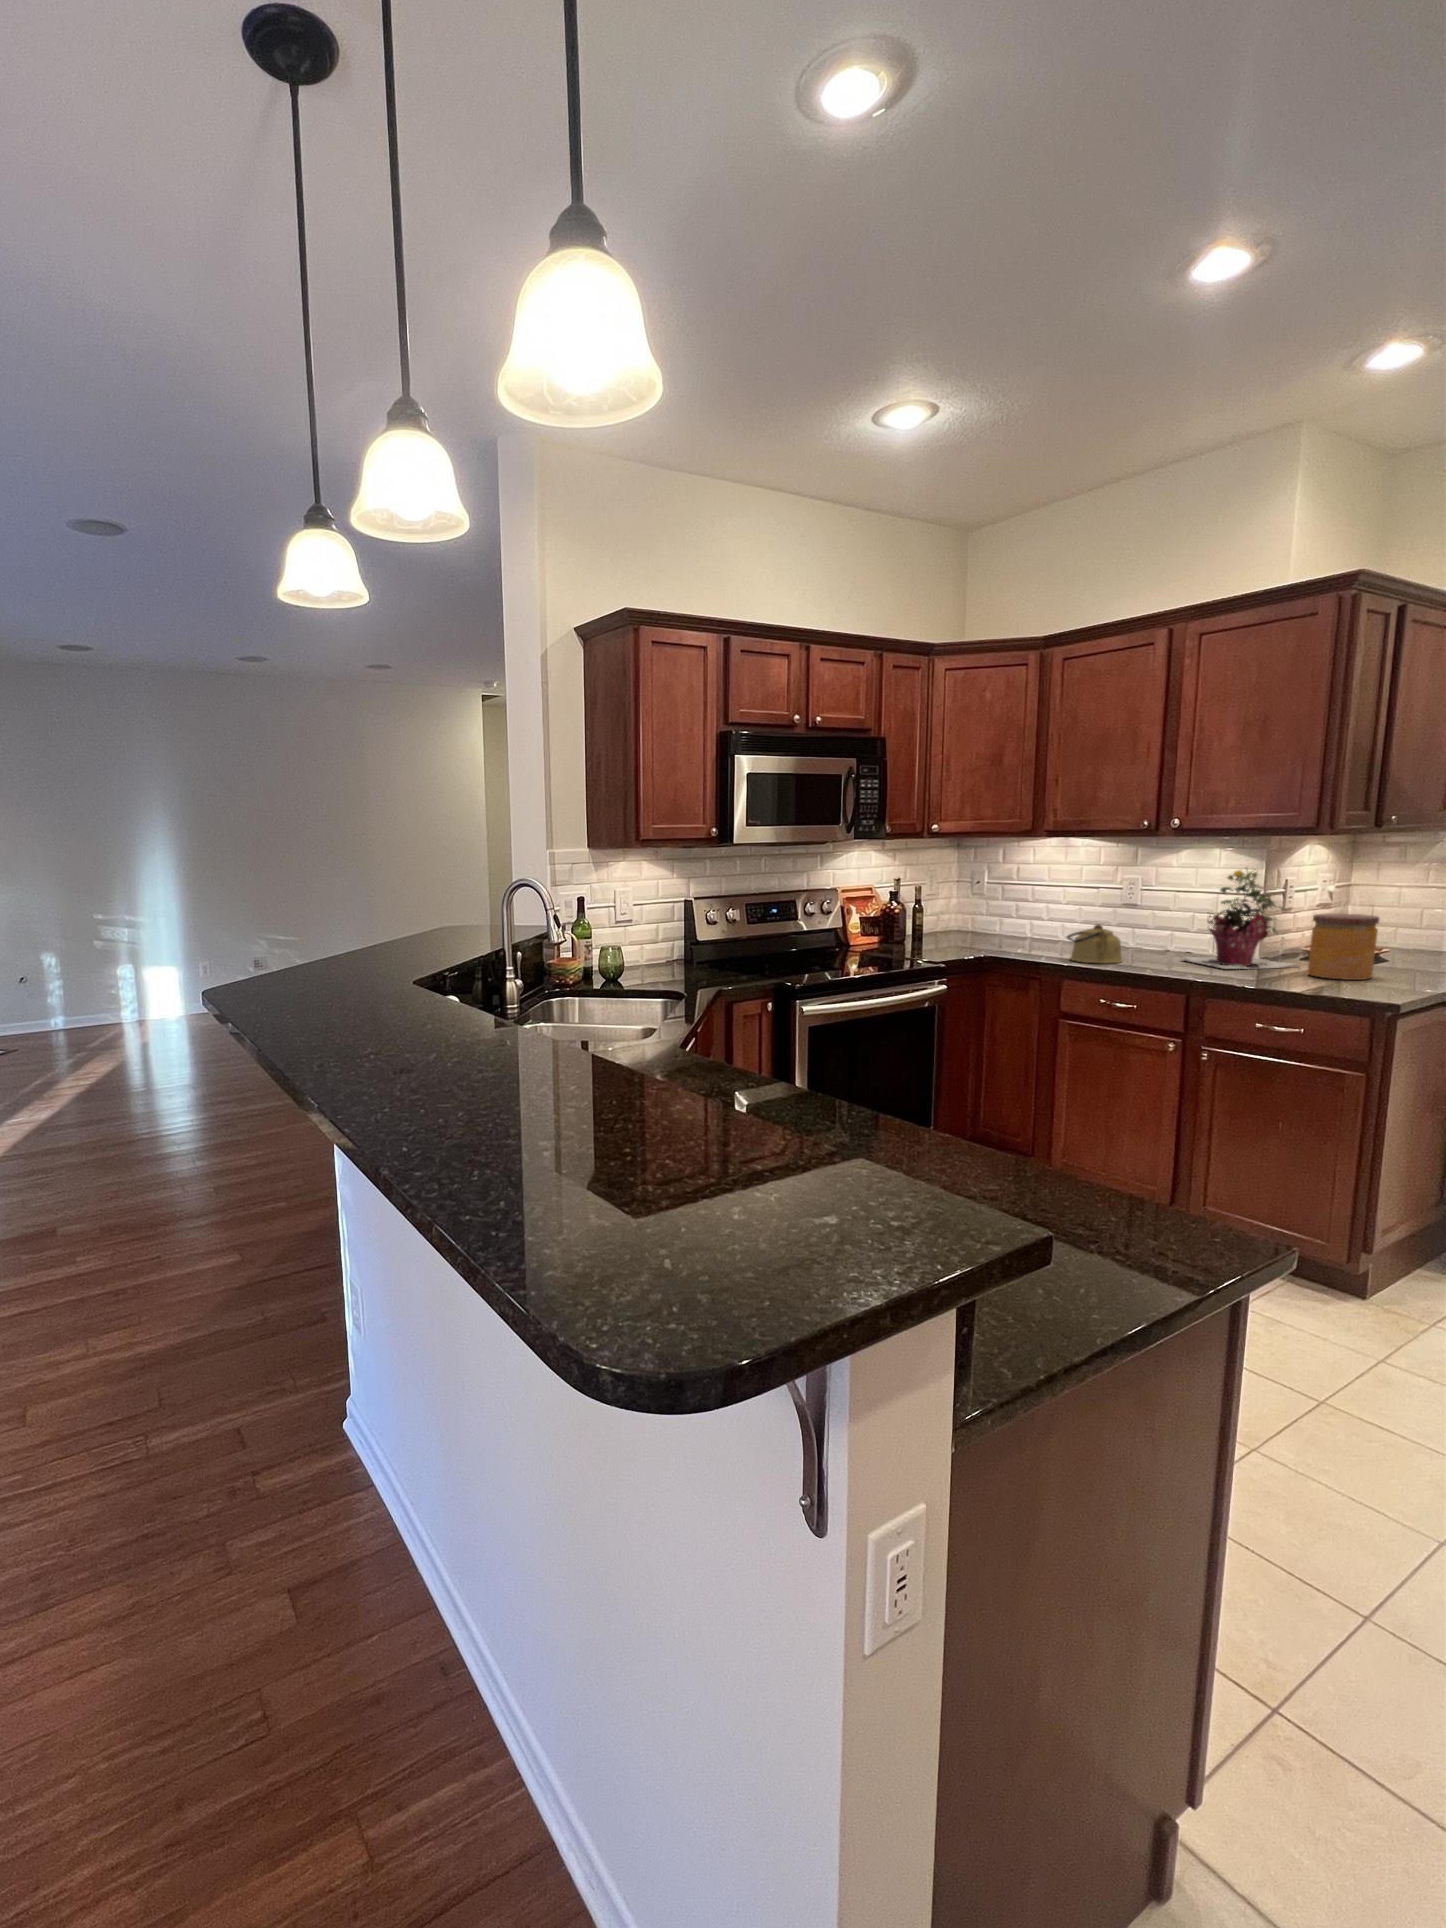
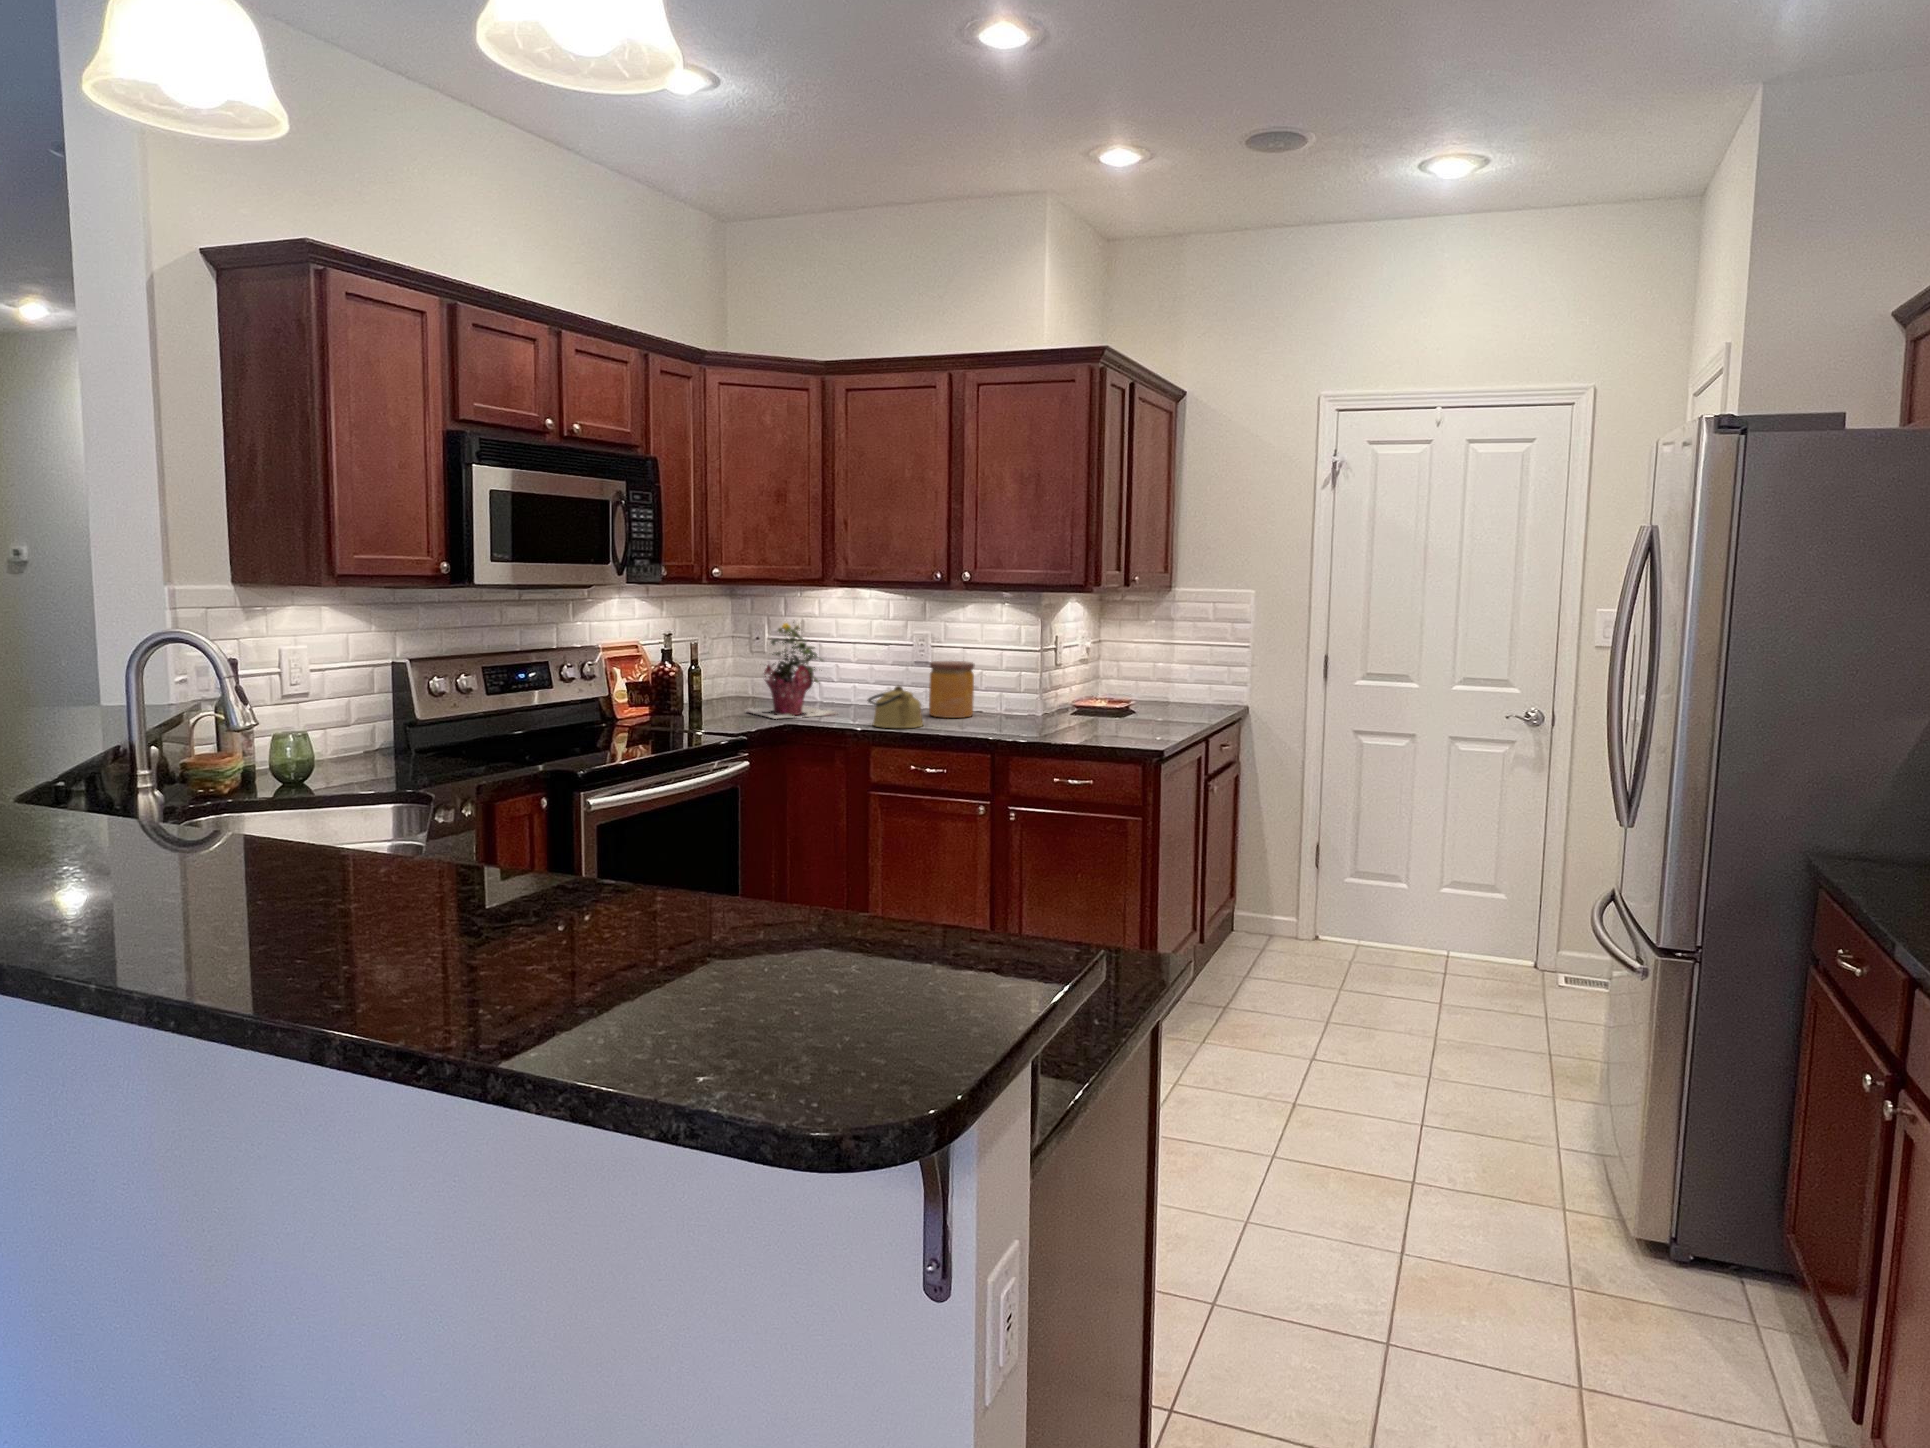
potted plant: present [1180,870,1299,969] -> present [745,623,838,719]
jar: present [1308,914,1379,980] -> present [929,661,974,718]

